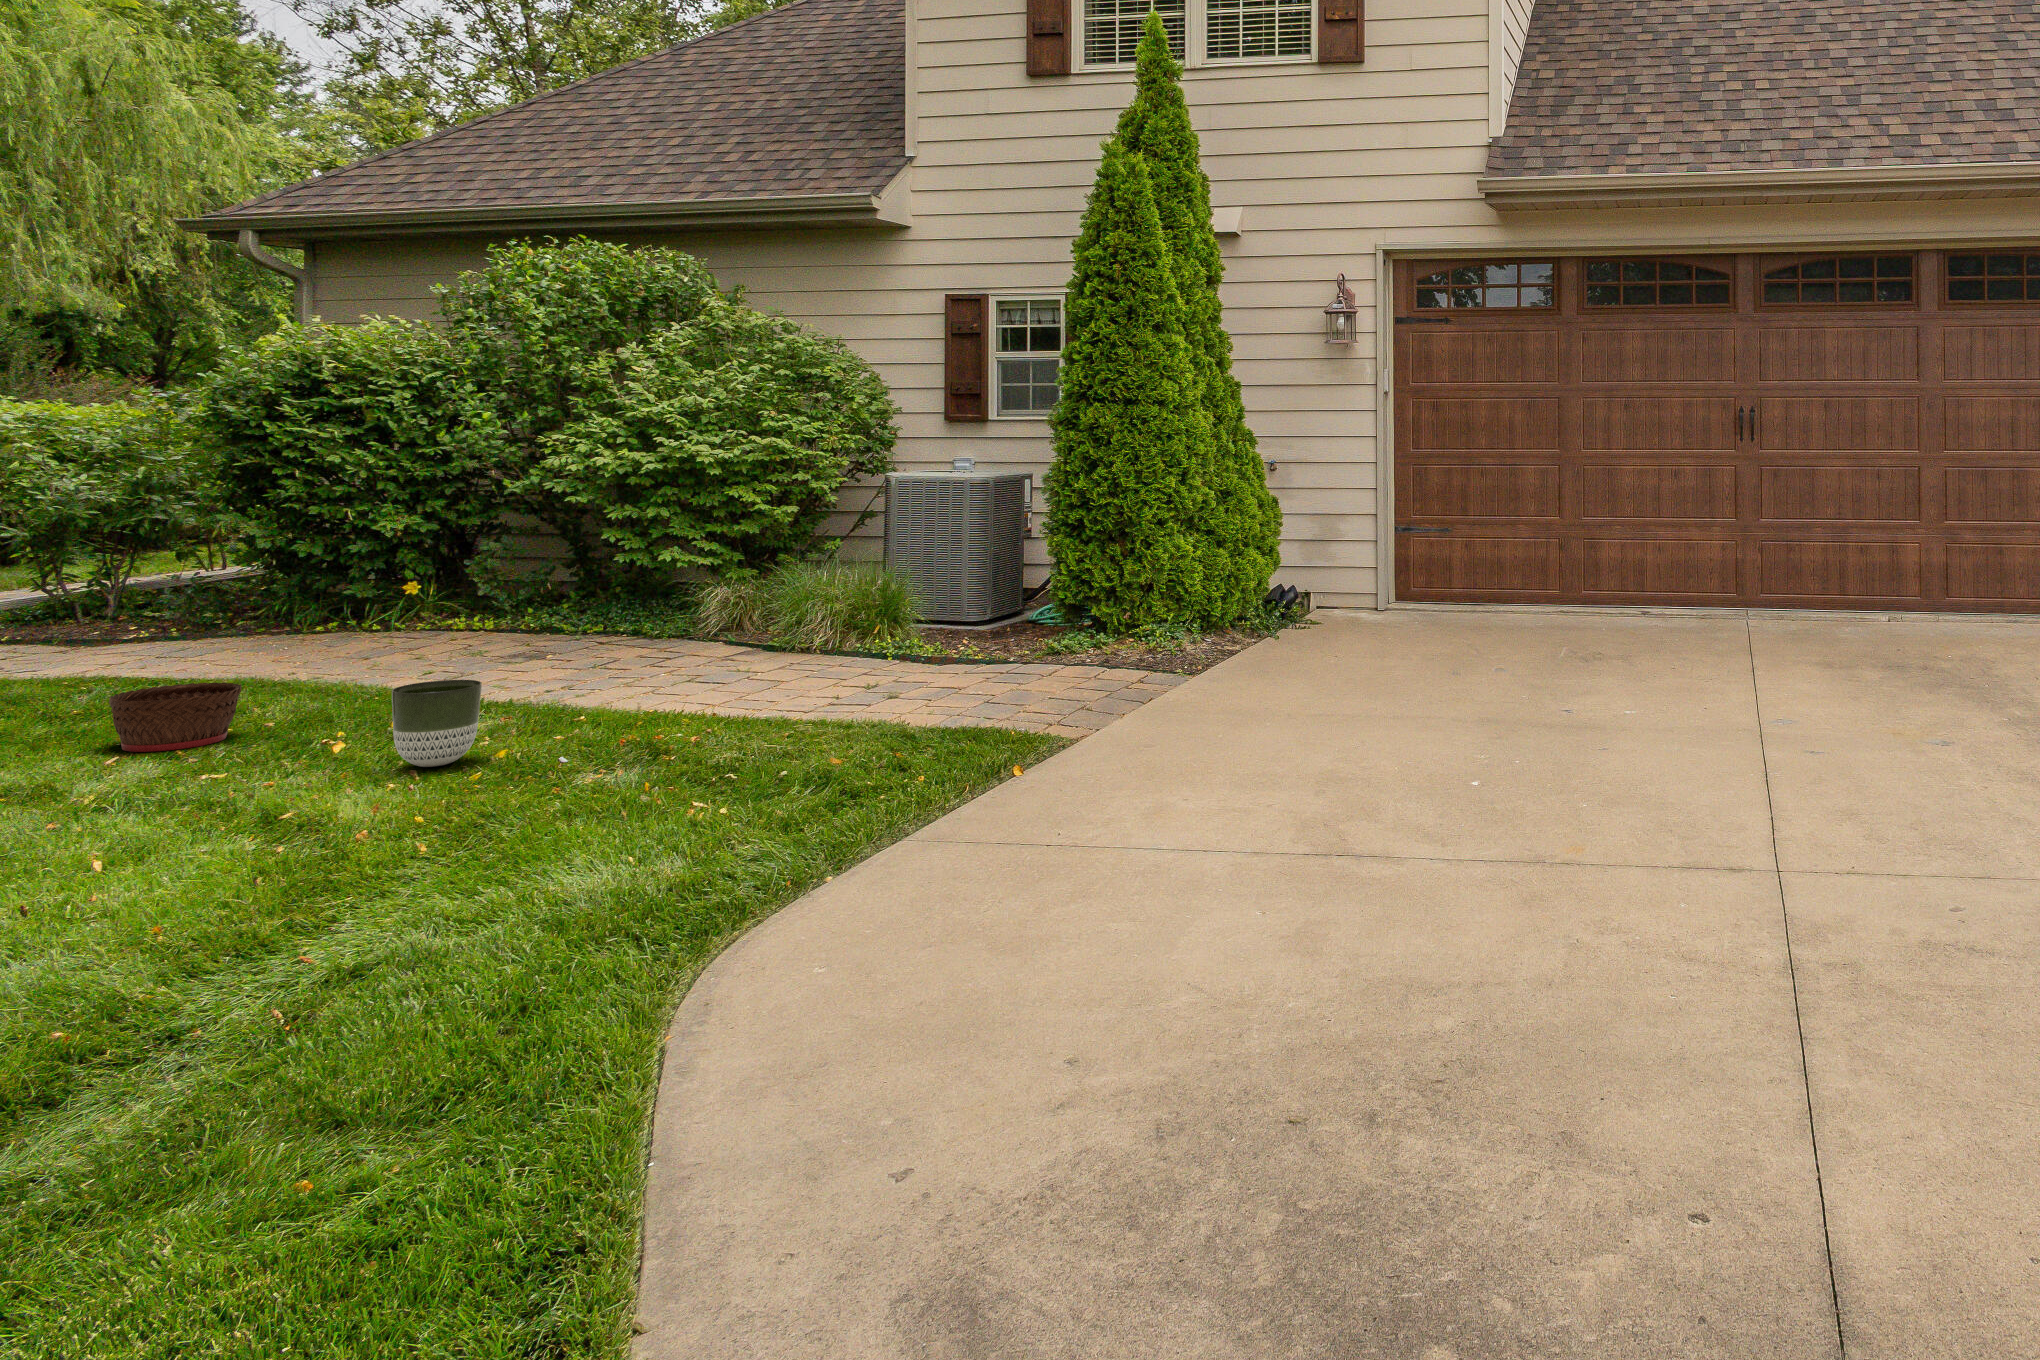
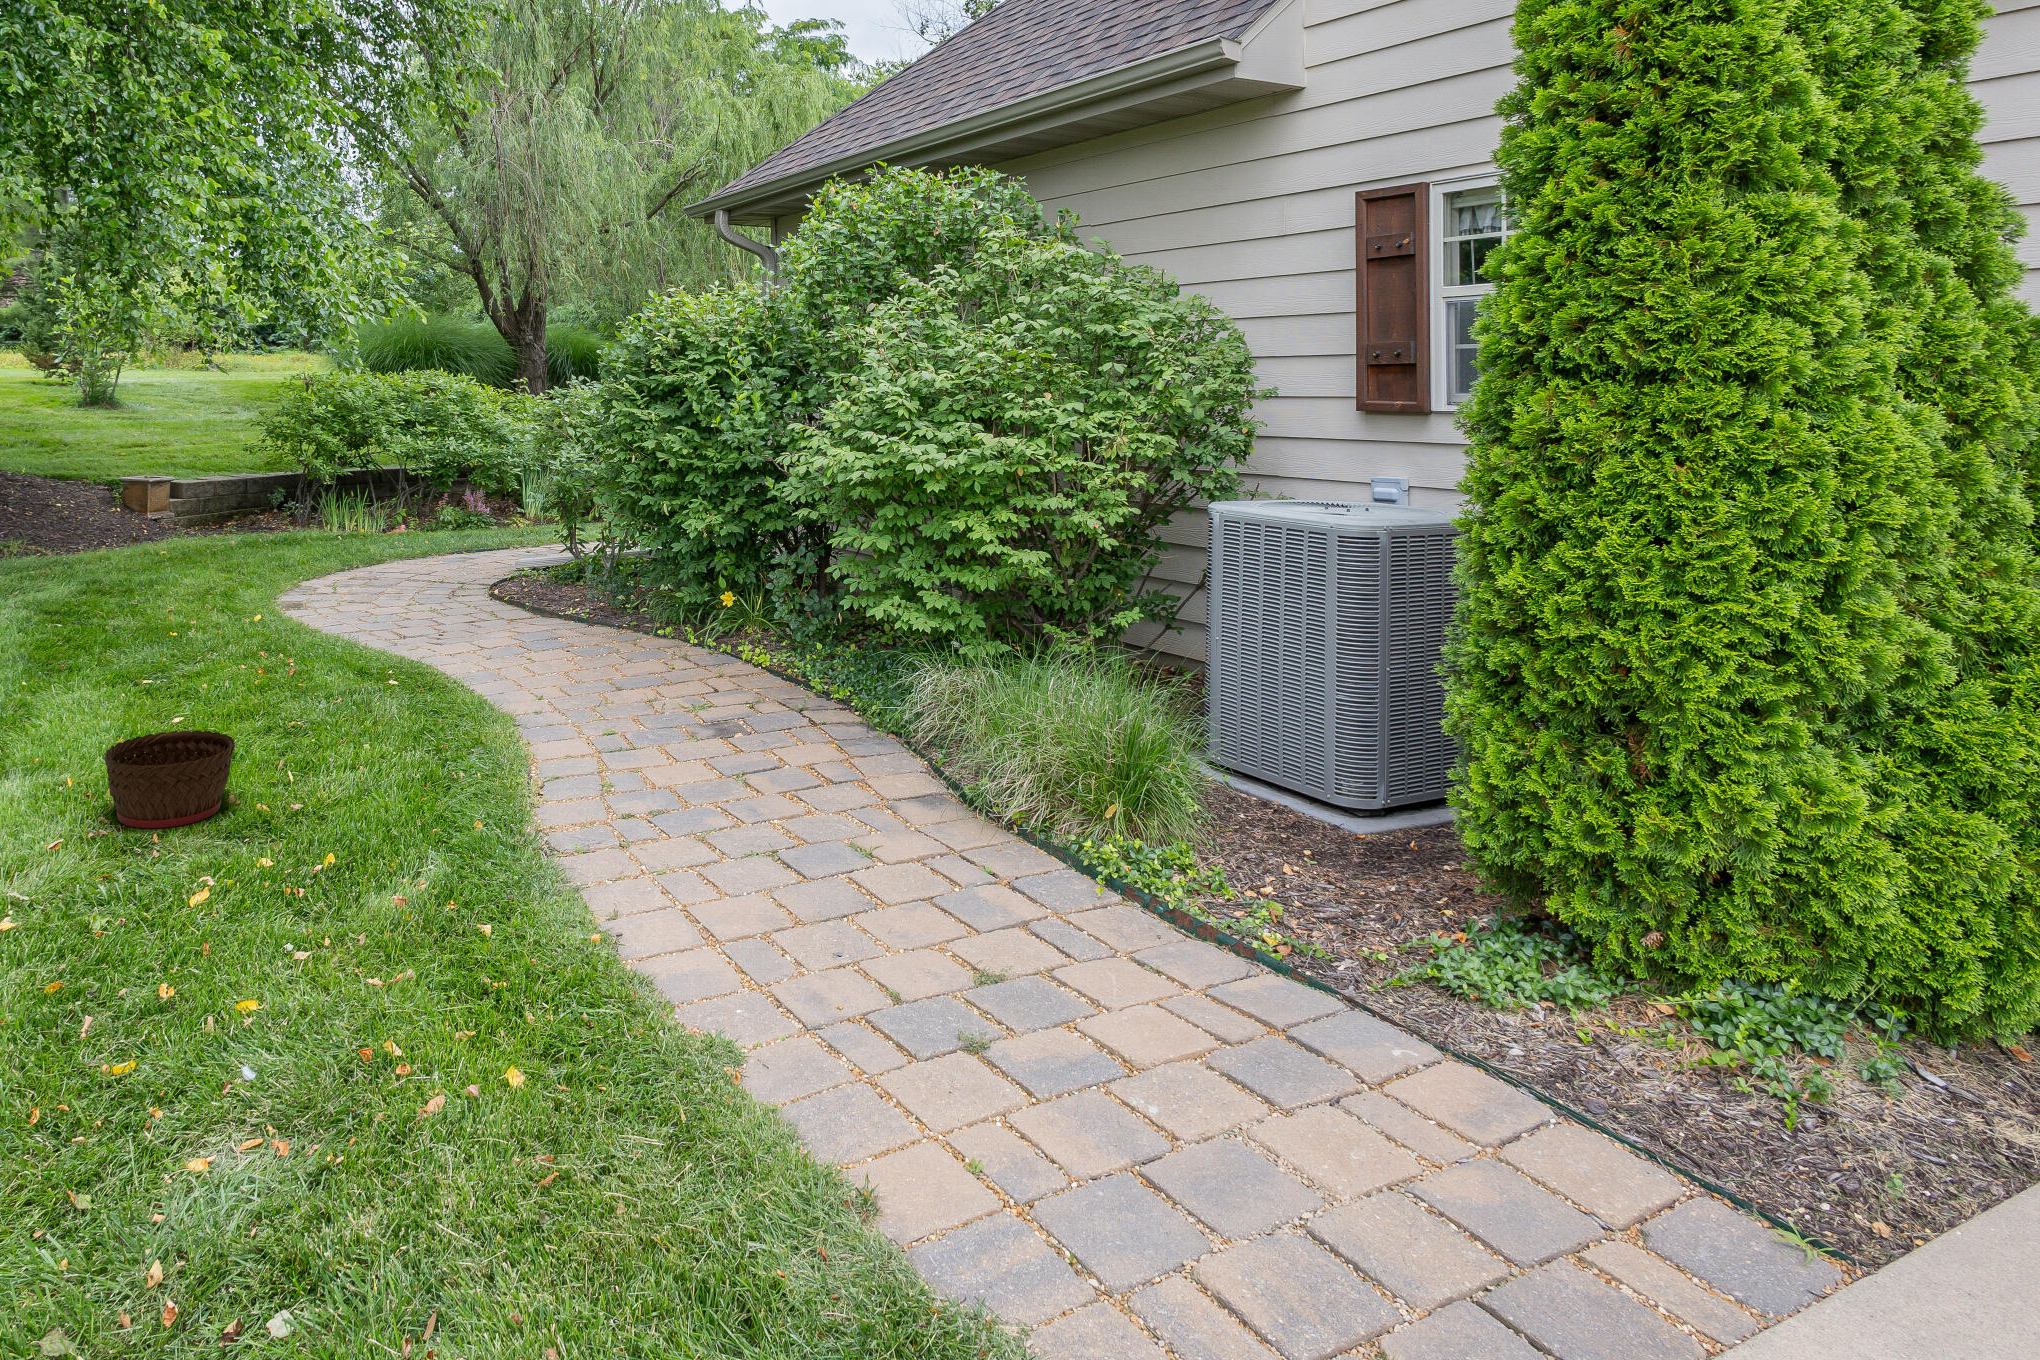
planter: present [392,680,482,767] -> none [57,850,190,1015]

